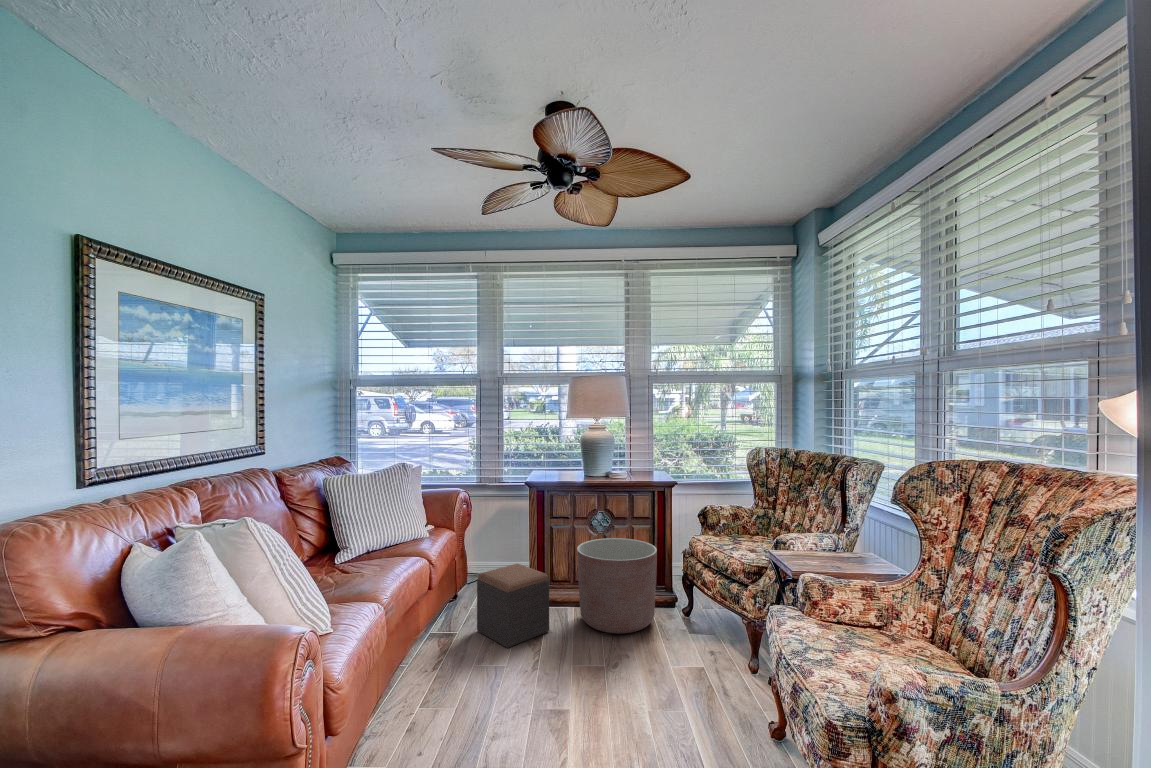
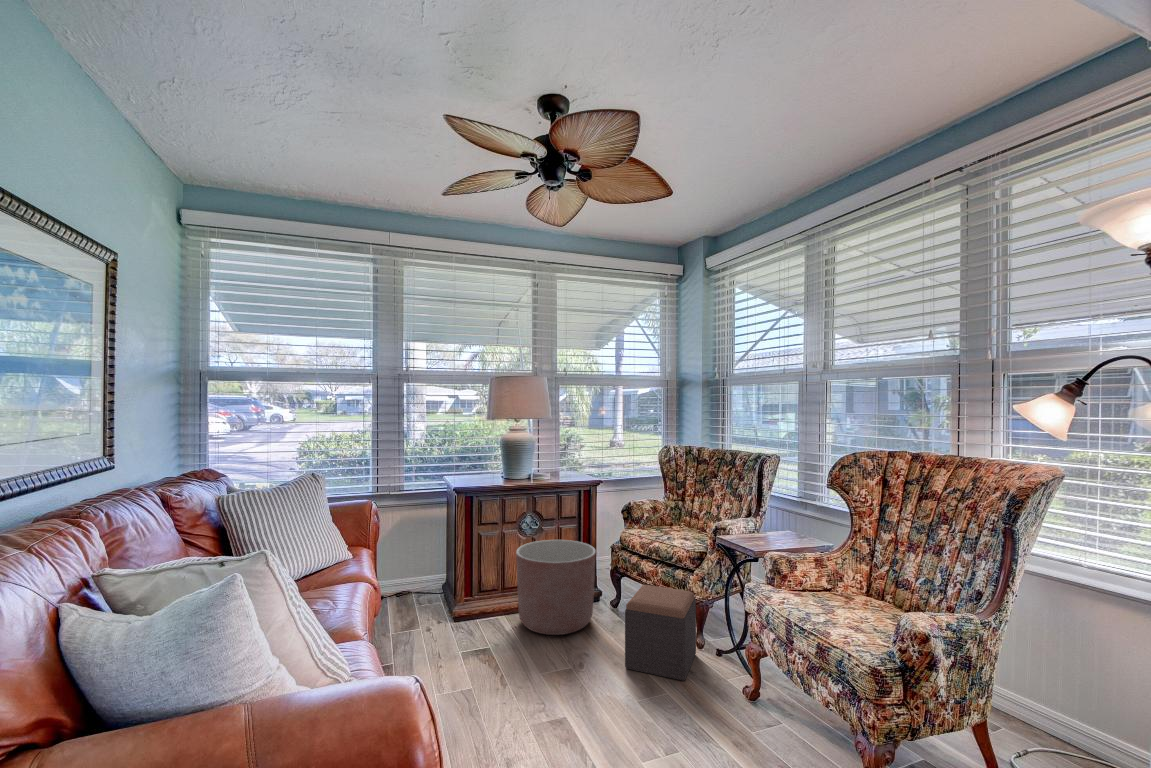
footstool: present [477,564,549,648] -> present [625,585,696,681]

